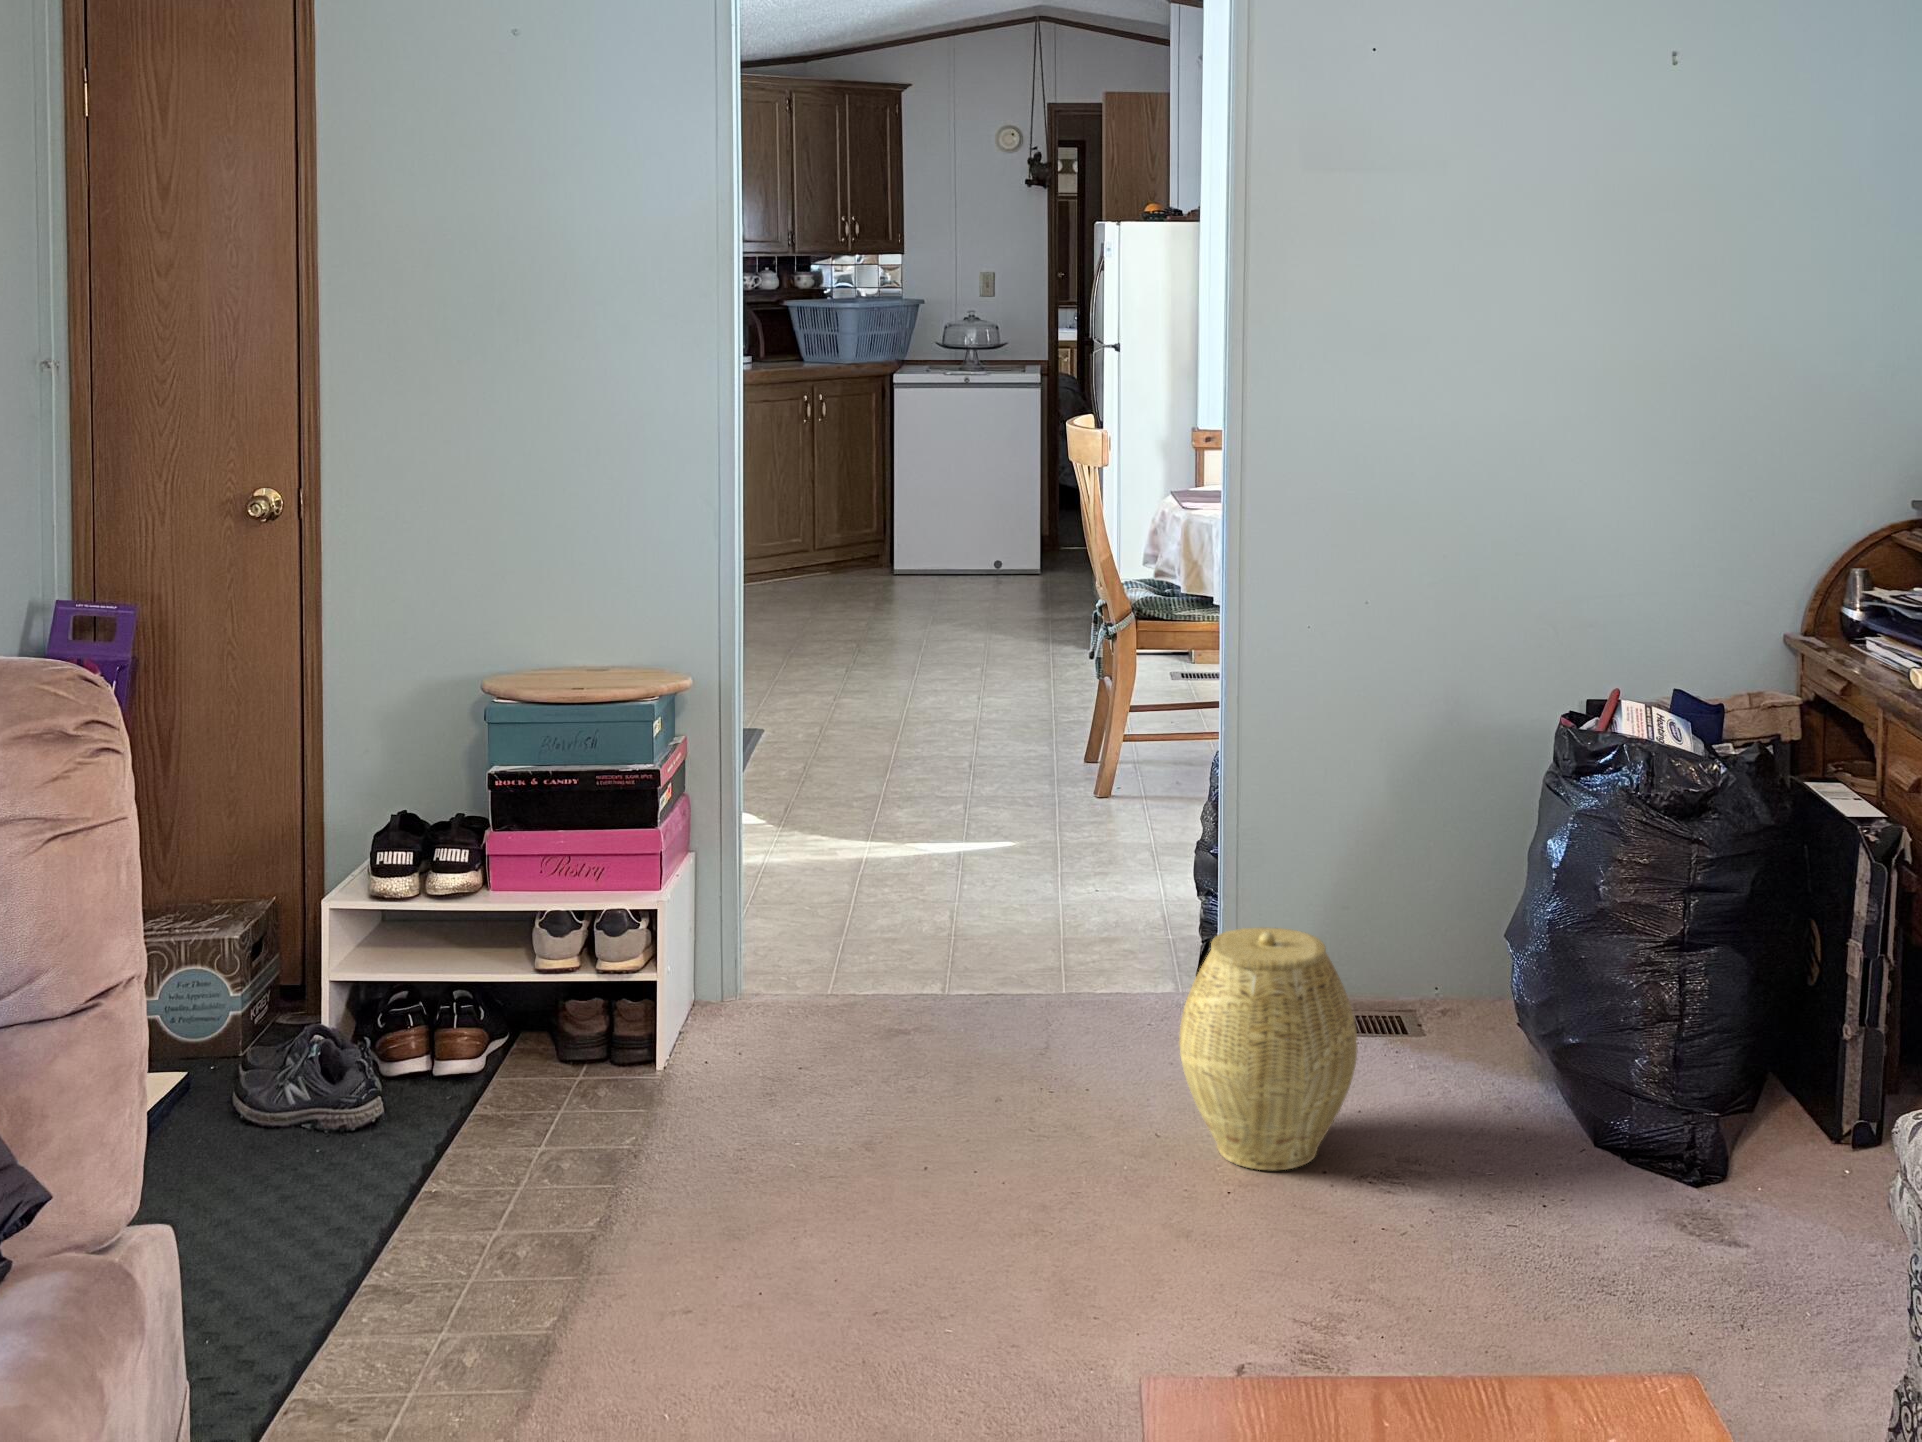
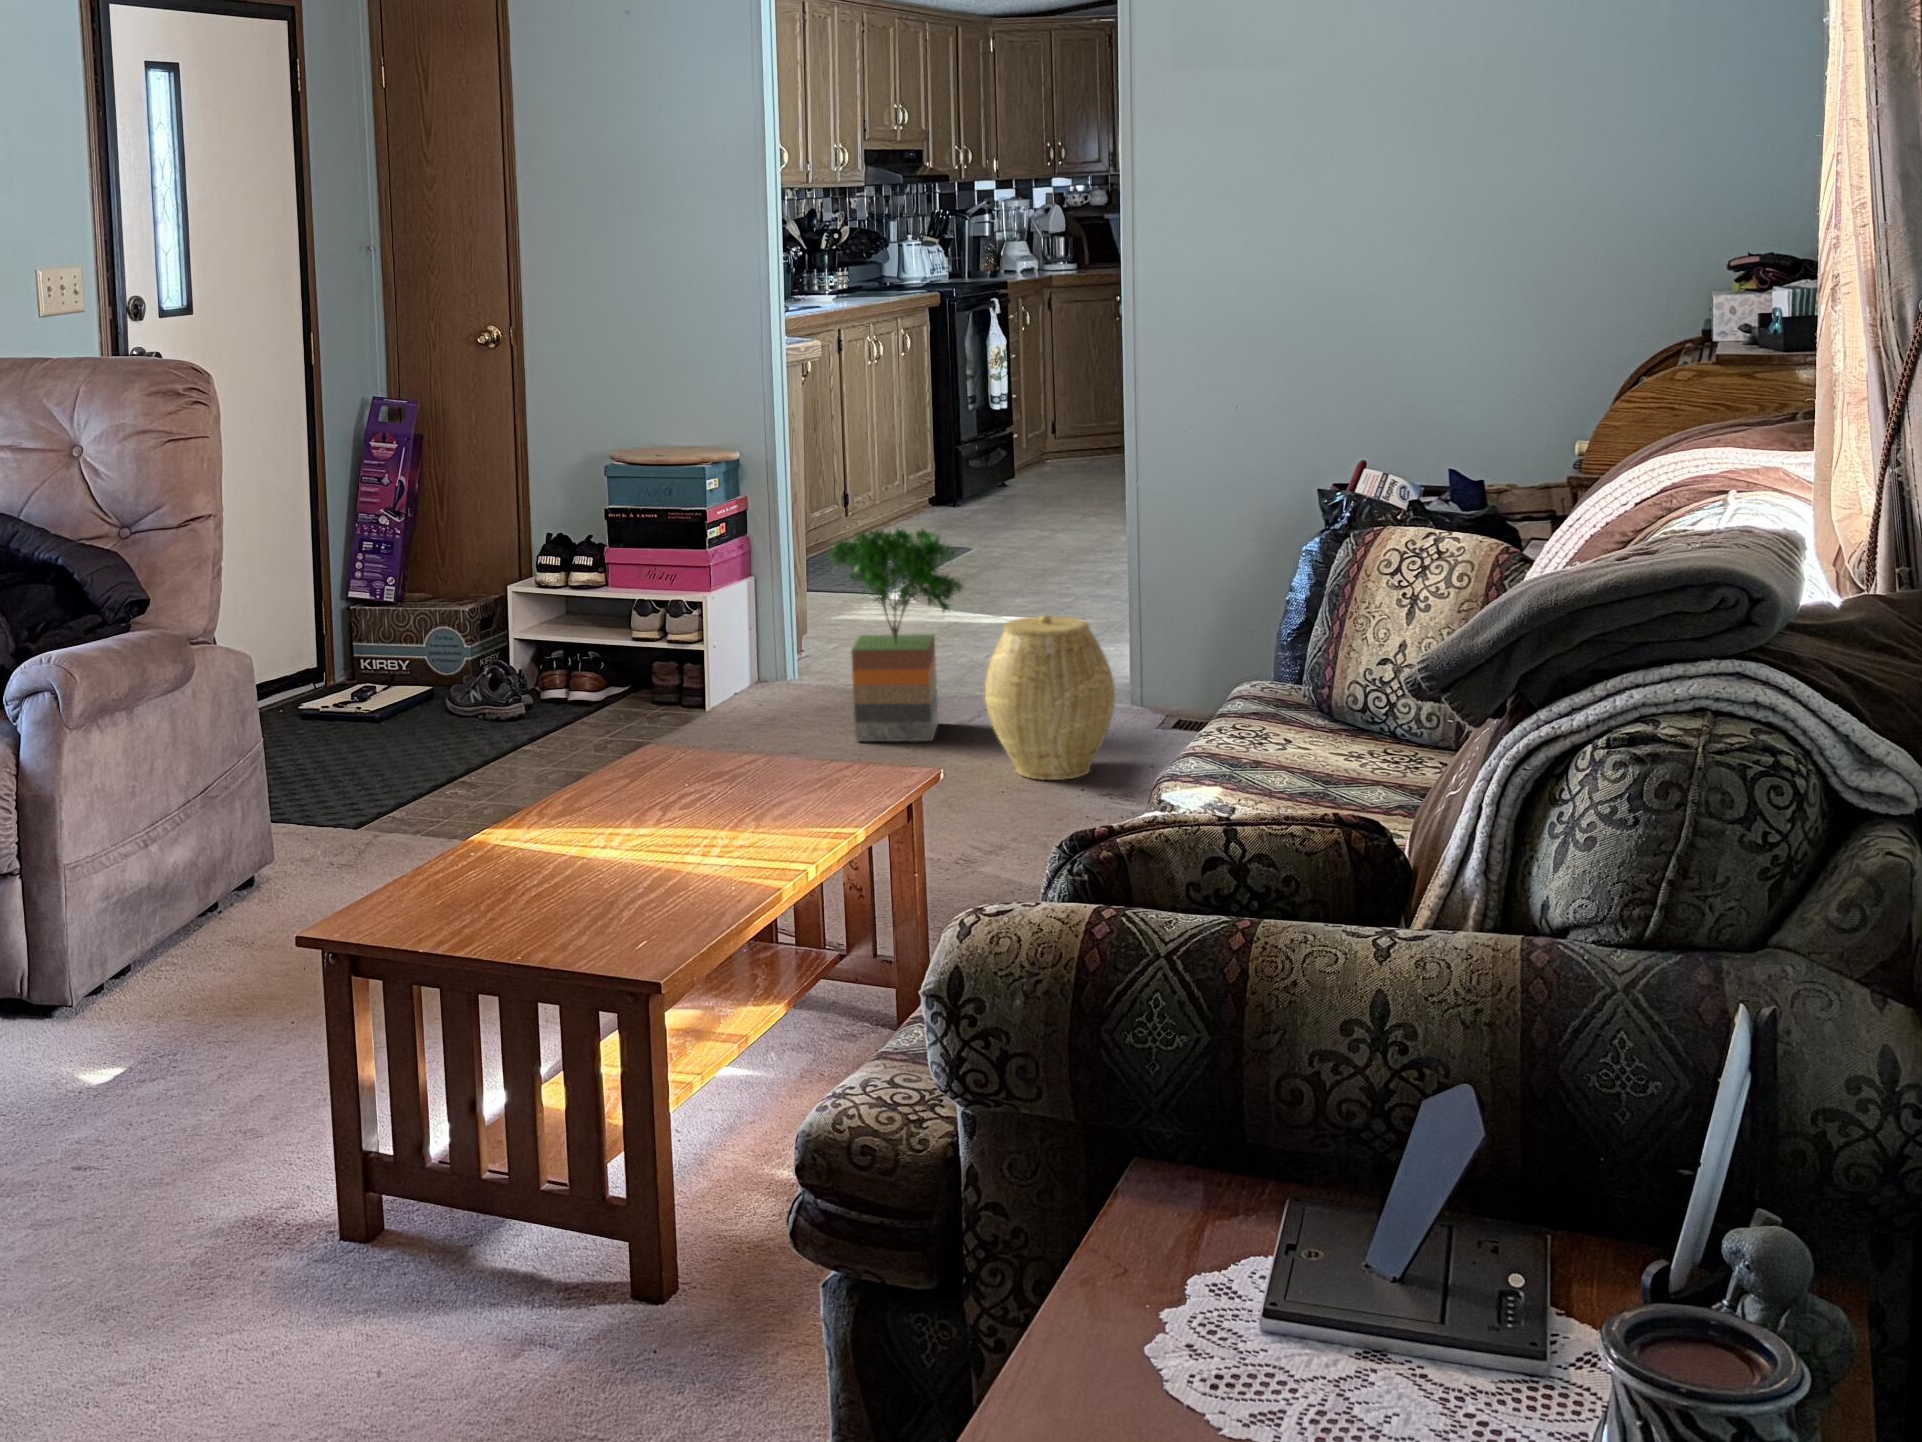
potted tree: none [886,794,1098,1118] -> present [827,529,963,741]

